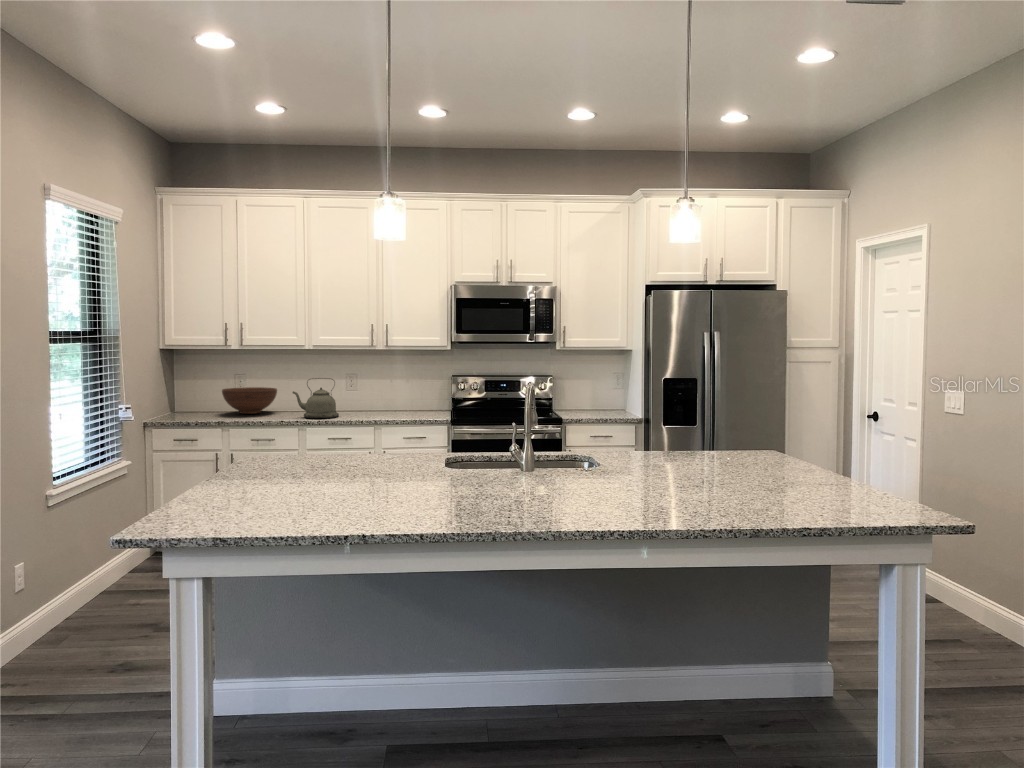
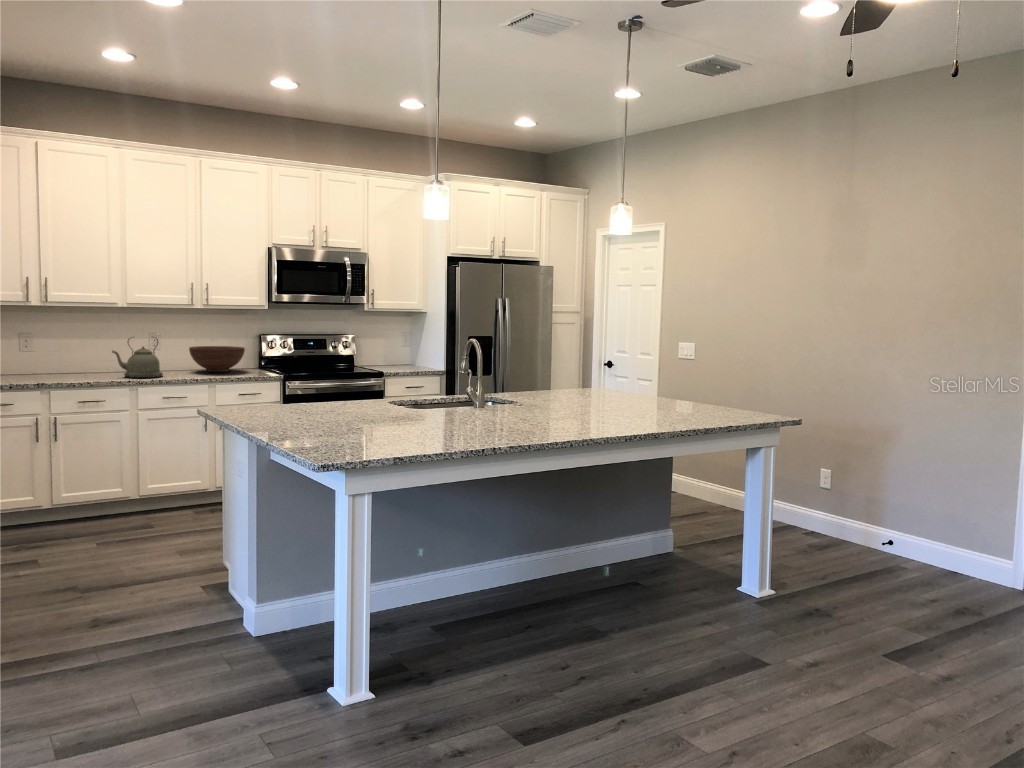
fruit bowl: present [222,387,277,414] -> present [189,346,245,372]

